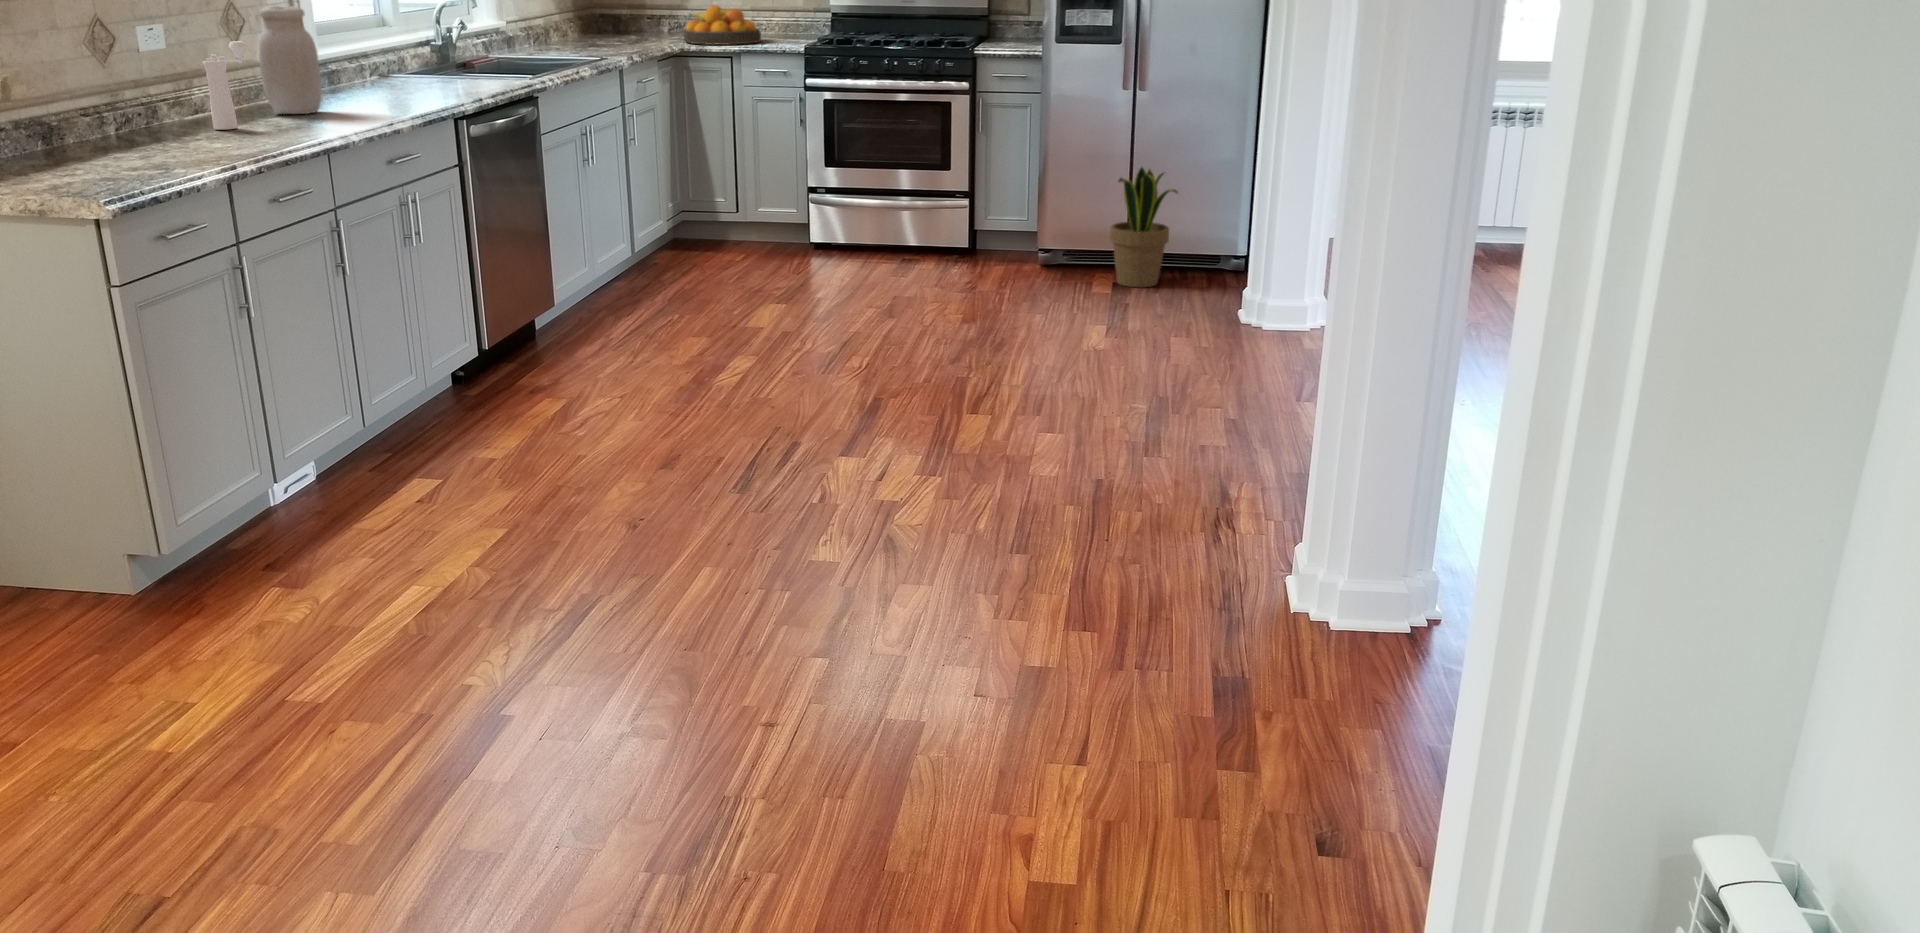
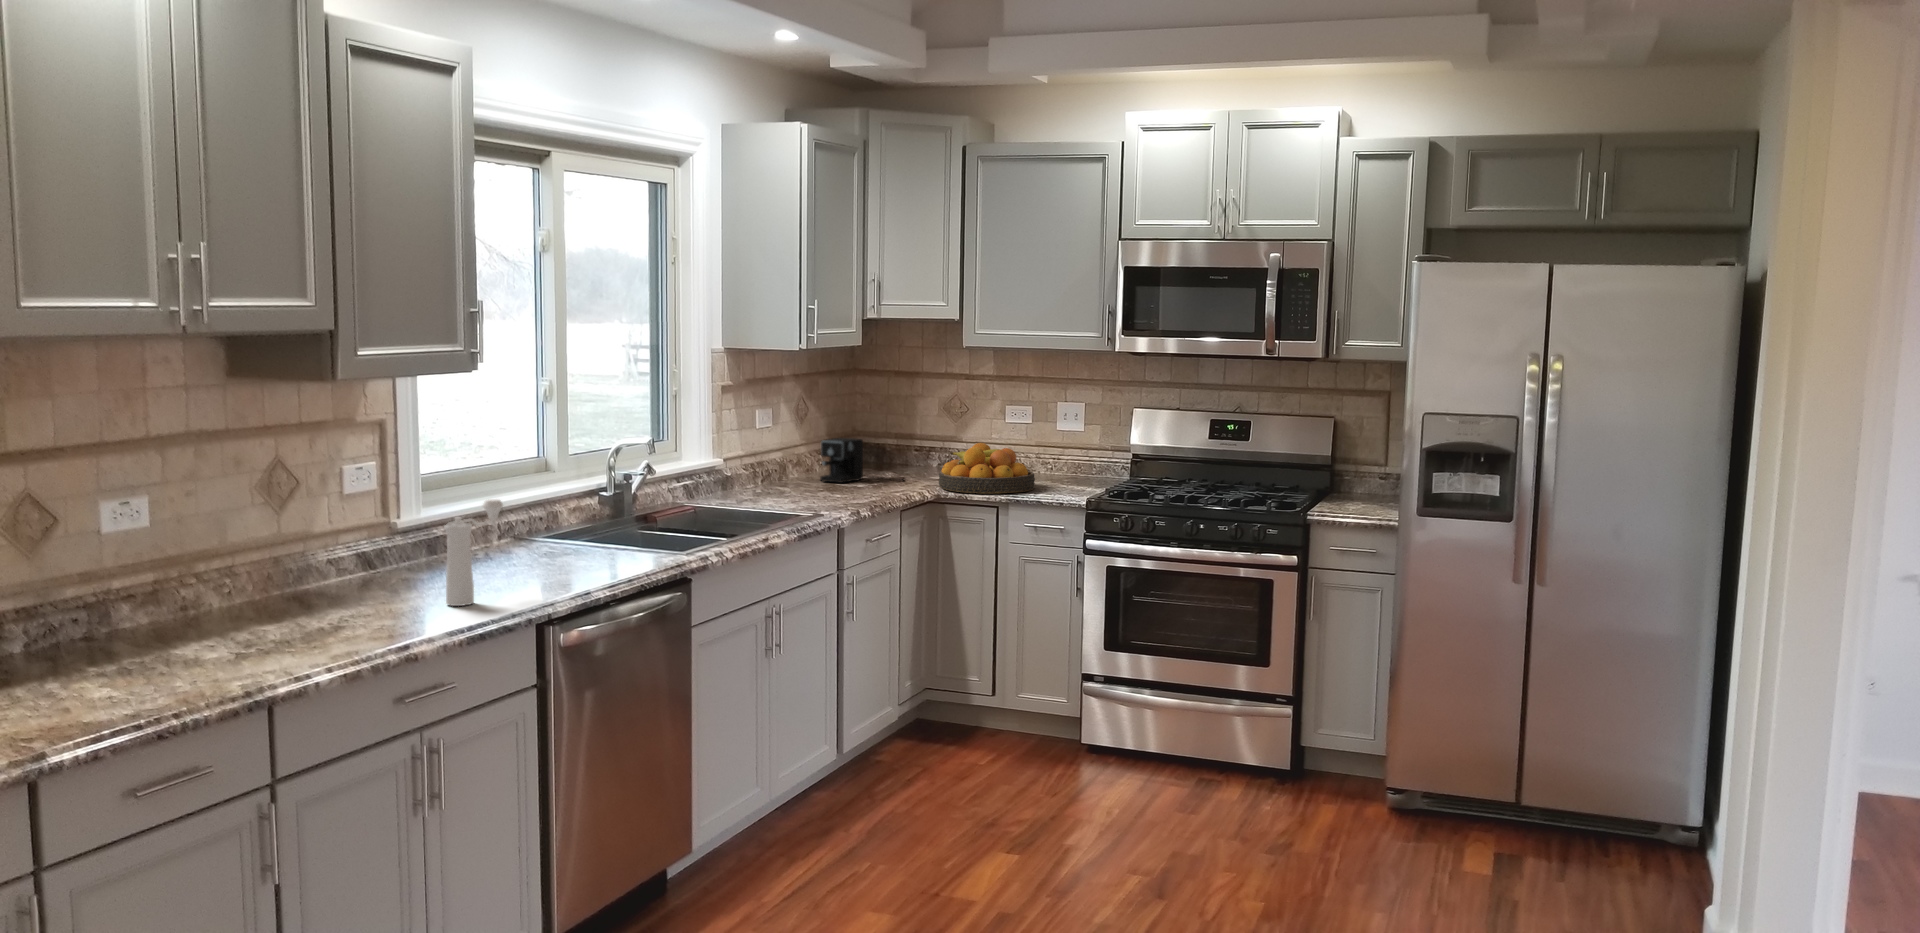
coffee maker: none [579,5,652,42] -> present [820,438,904,483]
jar: present [259,6,321,114] -> none [274,476,354,618]
pepper mill: present [203,41,247,130] -> present [444,499,503,606]
potted plant: present [1110,167,1178,287] -> none [1498,698,1607,876]

